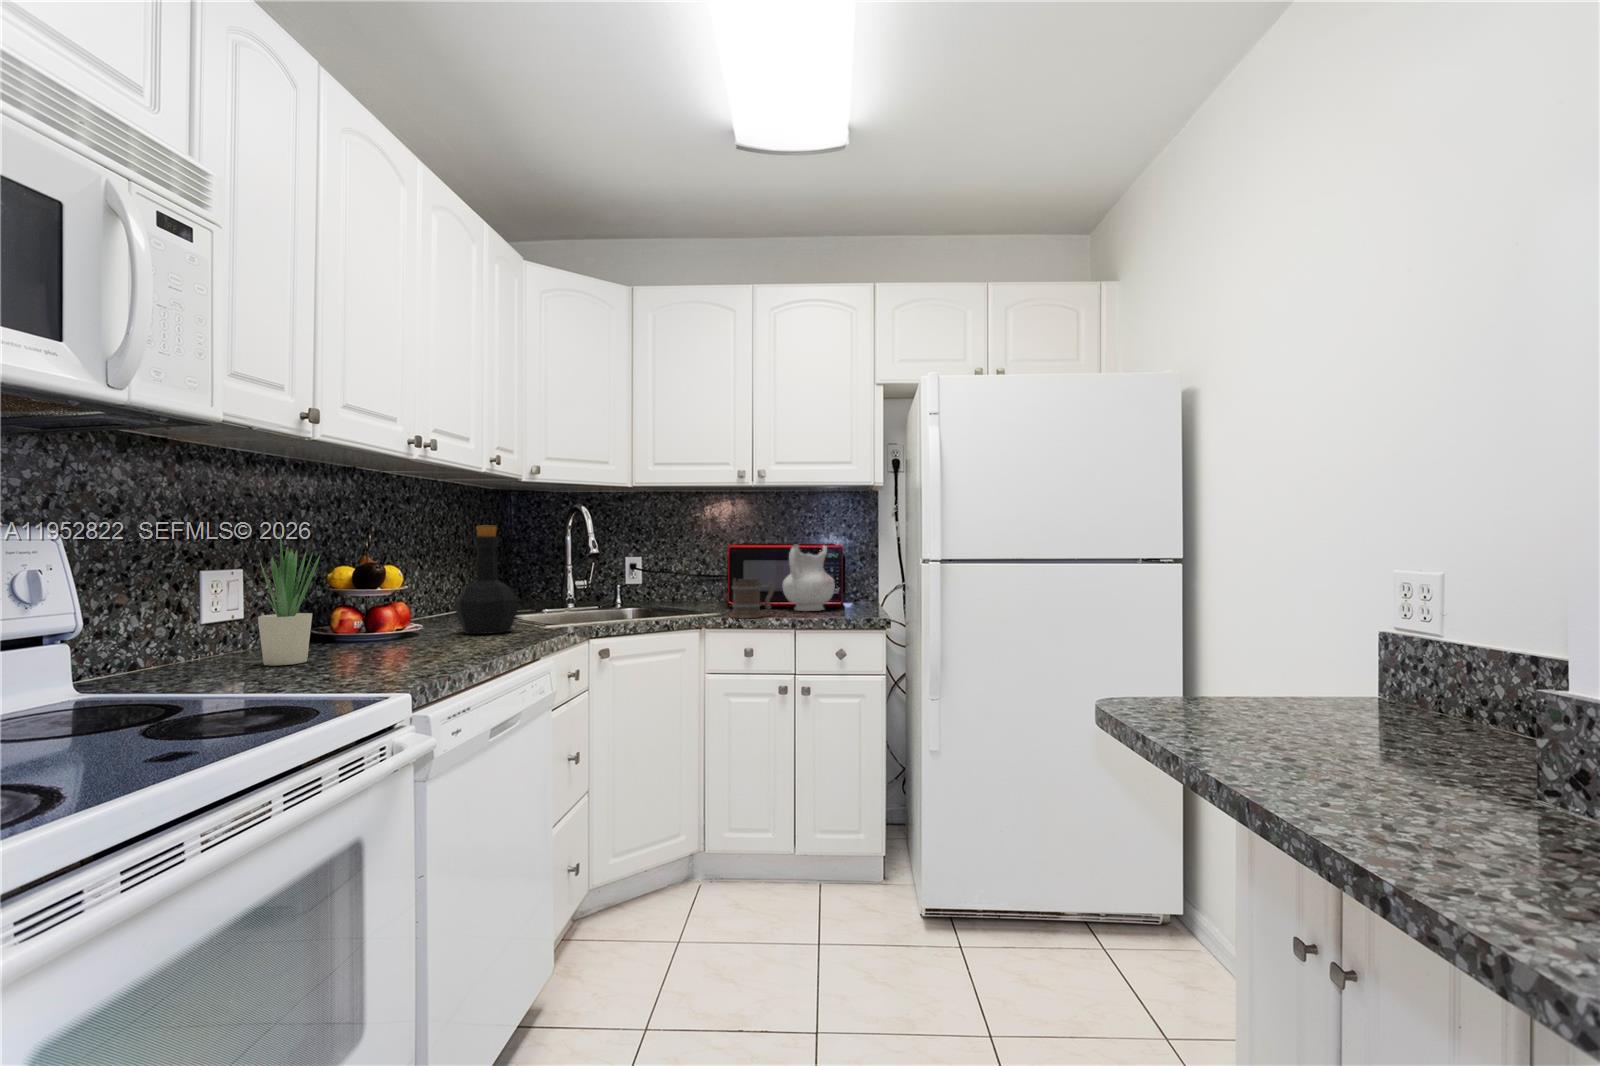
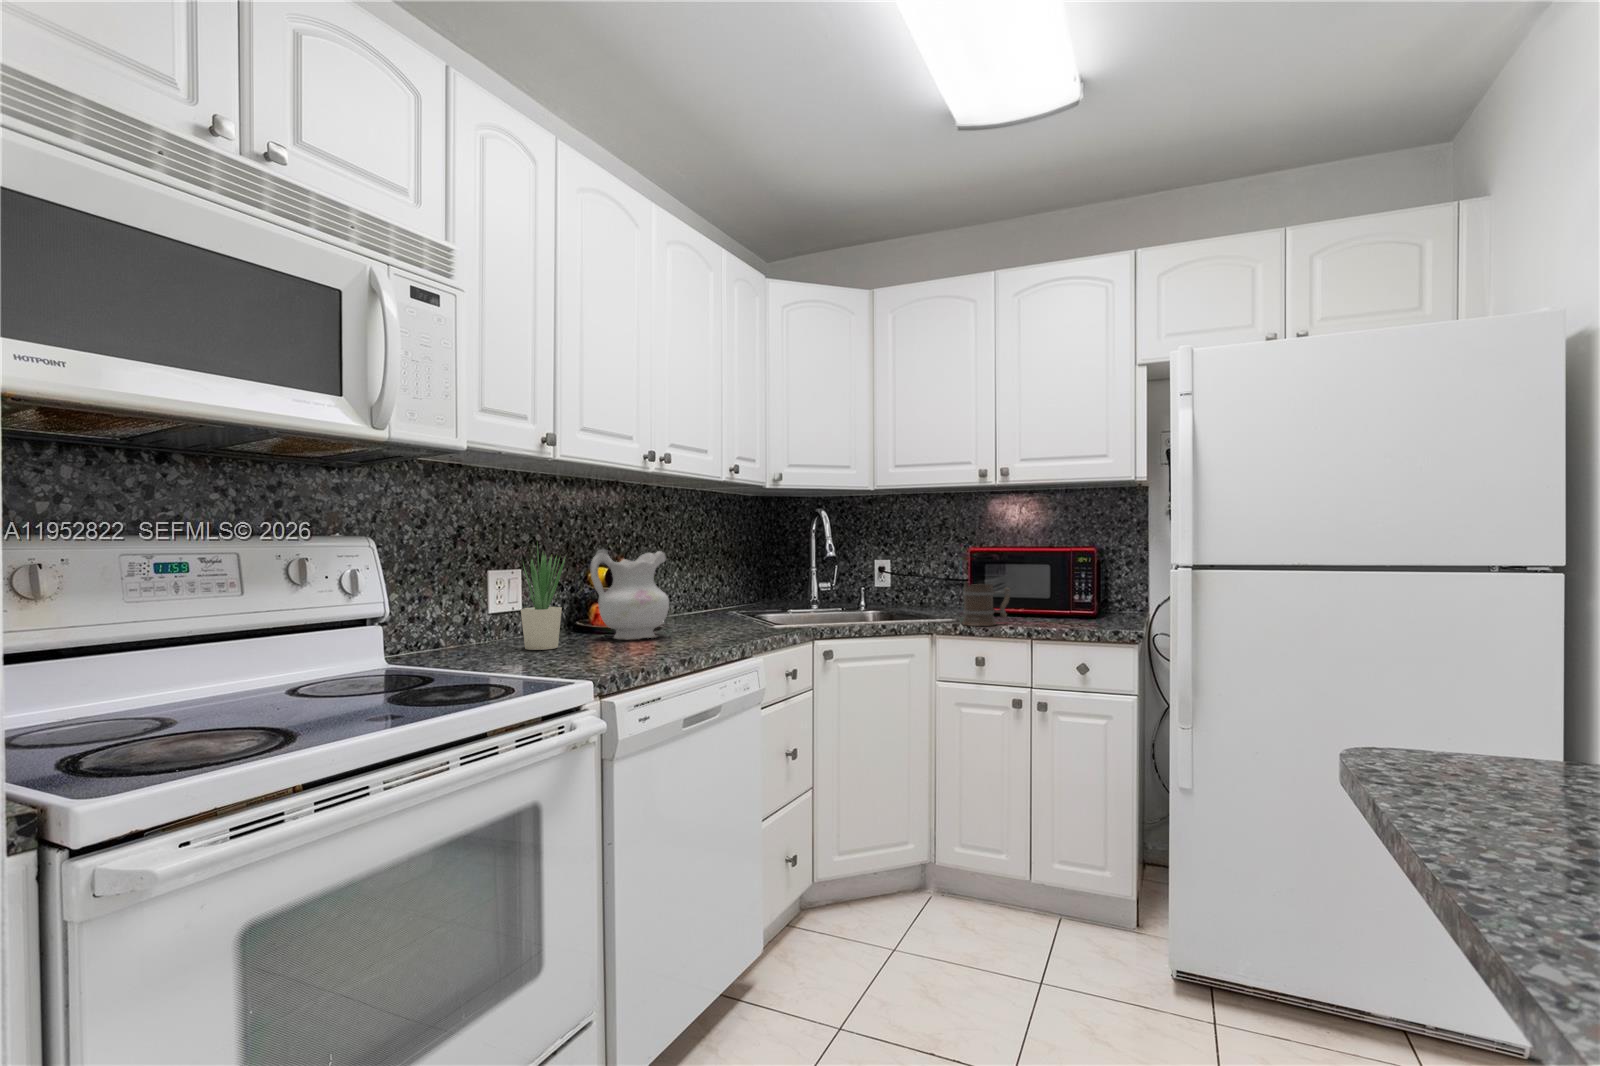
bottle: present [455,525,519,634] -> none [693,531,746,631]
ceramic pitcher: present [783,544,835,611] -> present [590,550,669,639]

